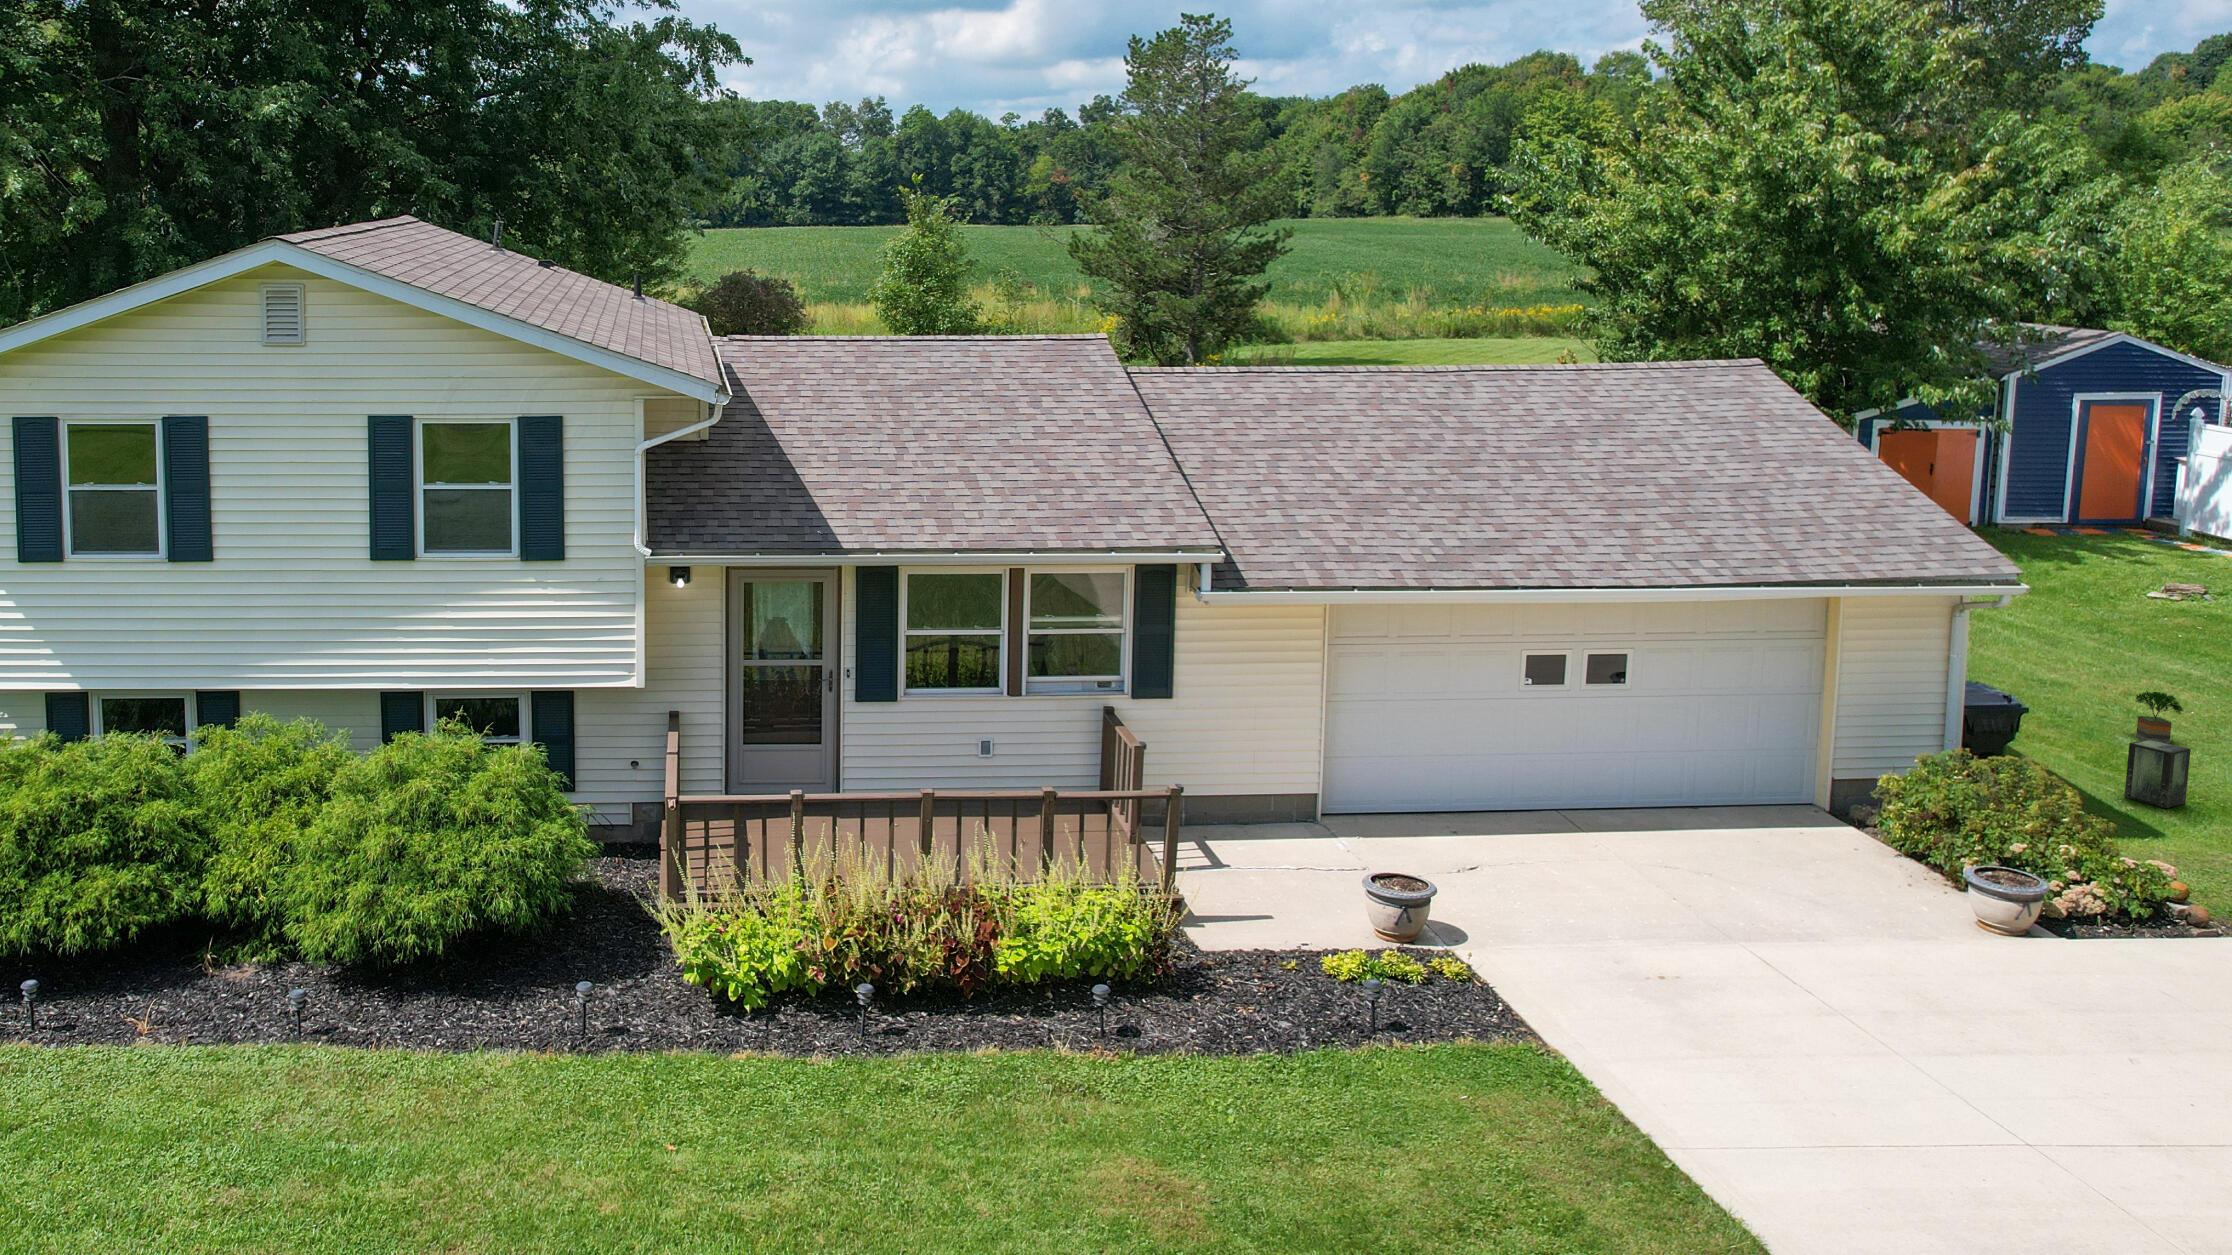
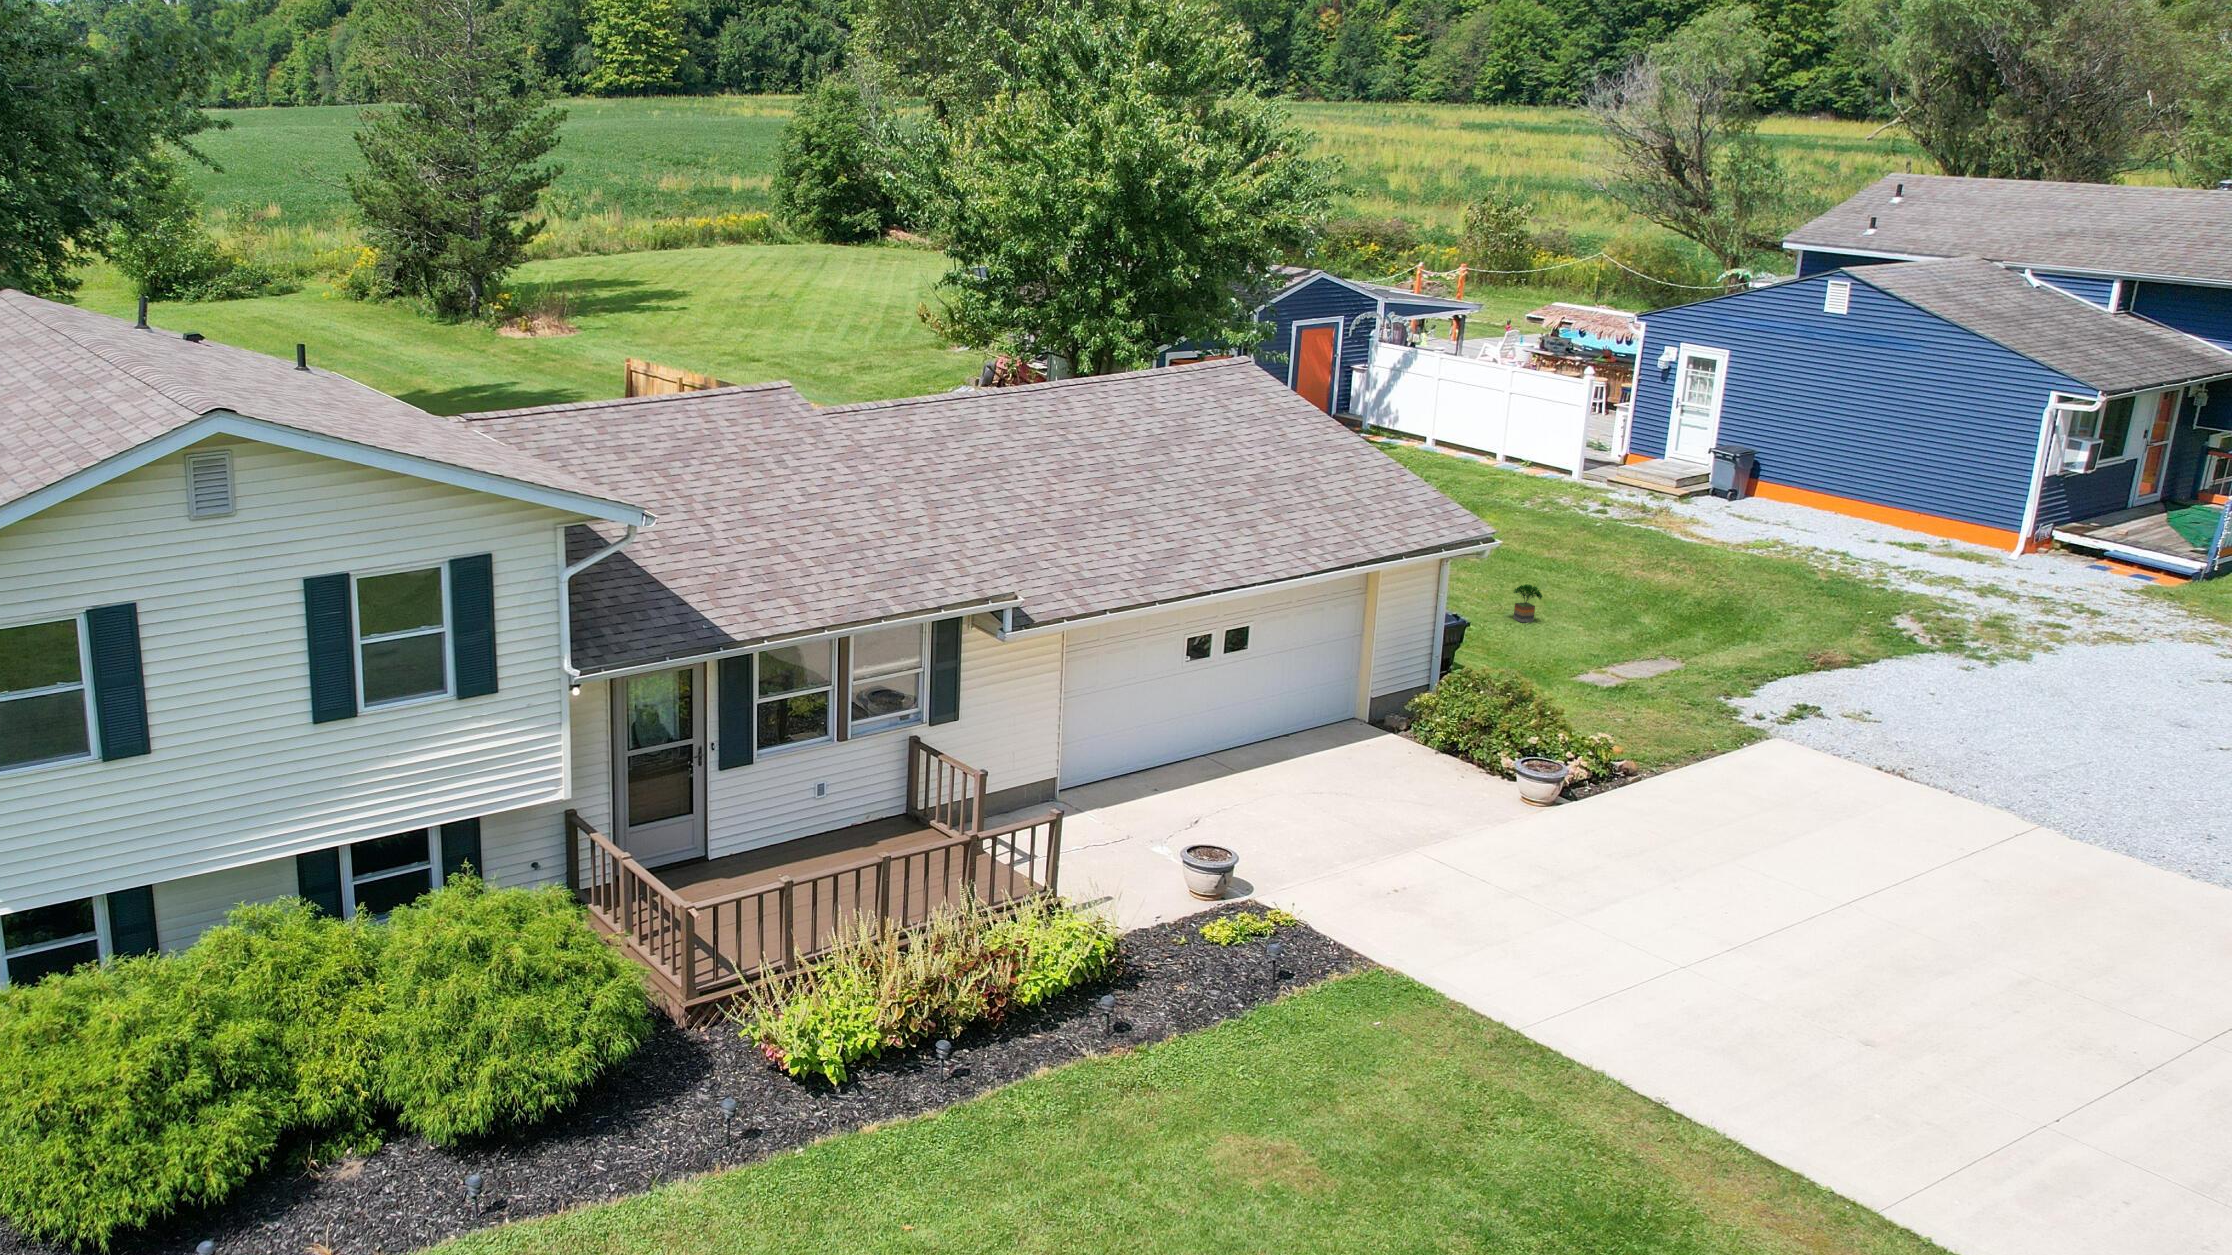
storage box: present [2124,739,2191,808] -> none [1524,629,1562,678]

